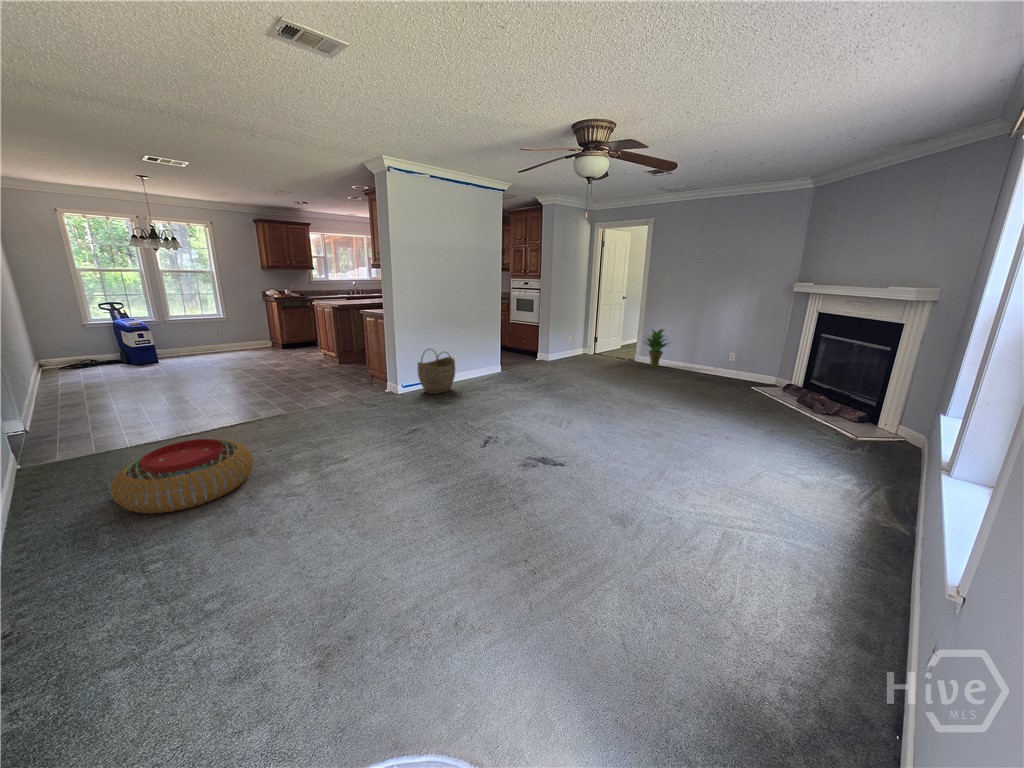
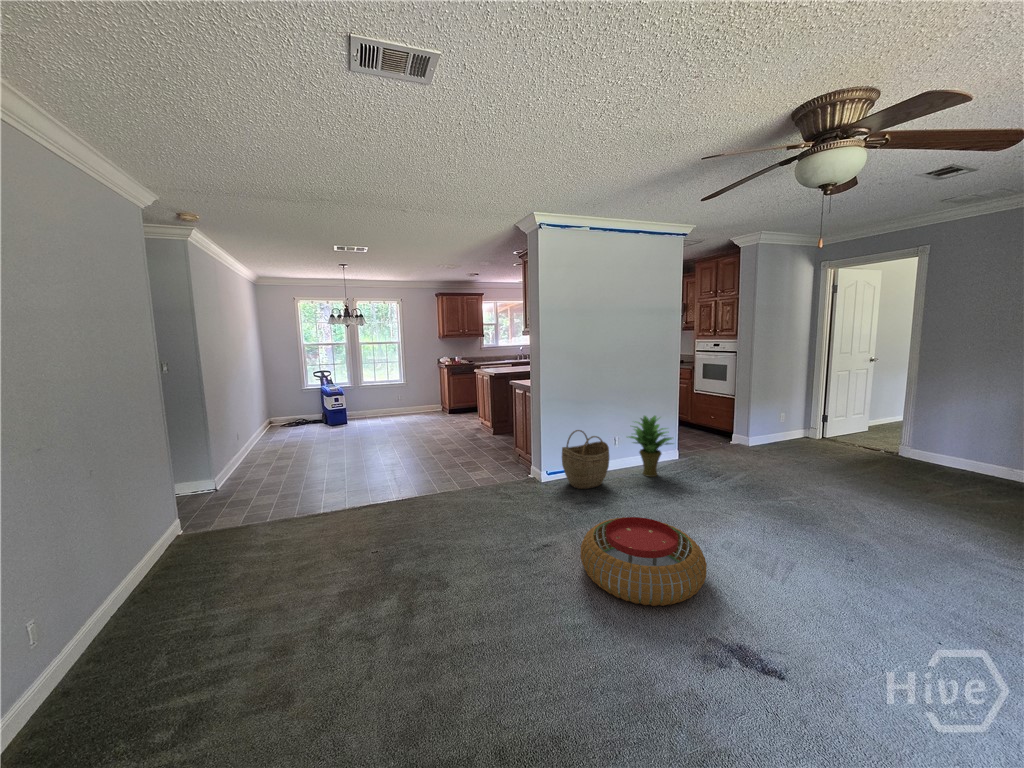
potted plant: present [645,329,668,367] -> present [629,416,673,477]
pouf: present [111,439,253,514] -> present [581,517,707,606]

